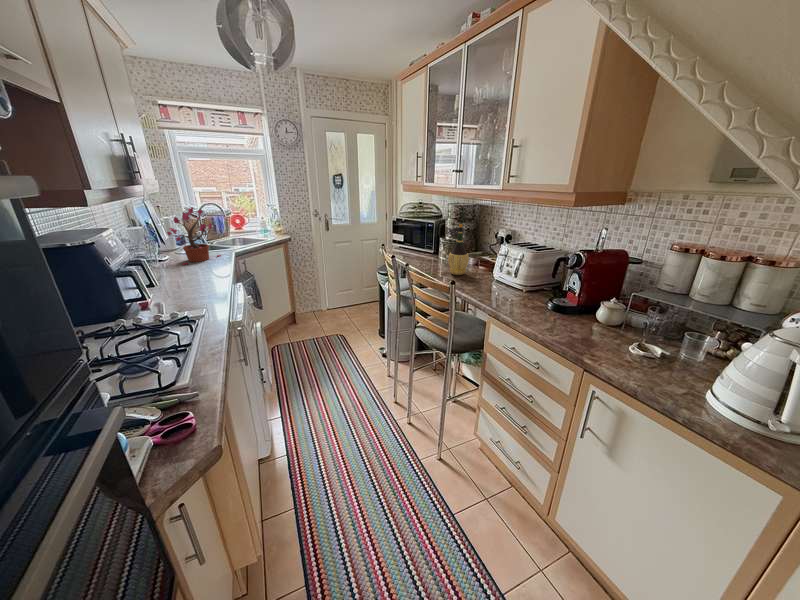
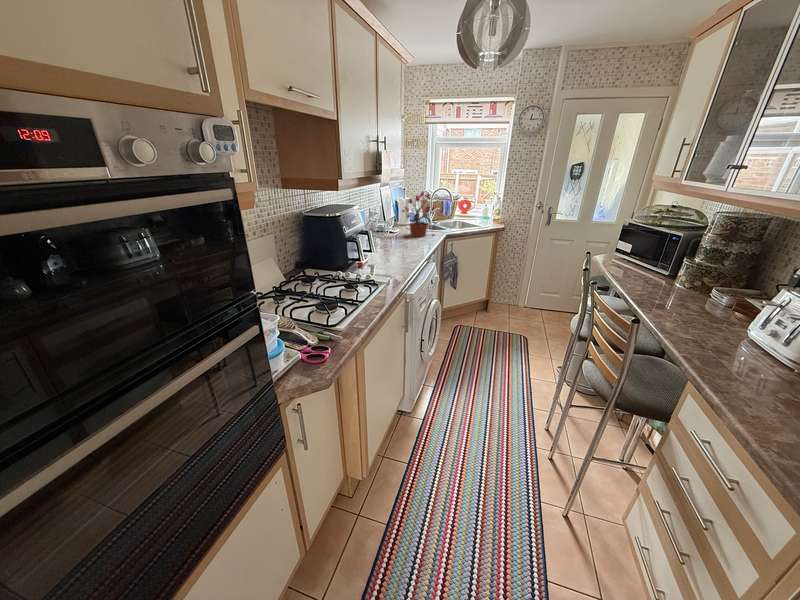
wine bottle: present [448,224,469,275] -> none [670,244,713,315]

